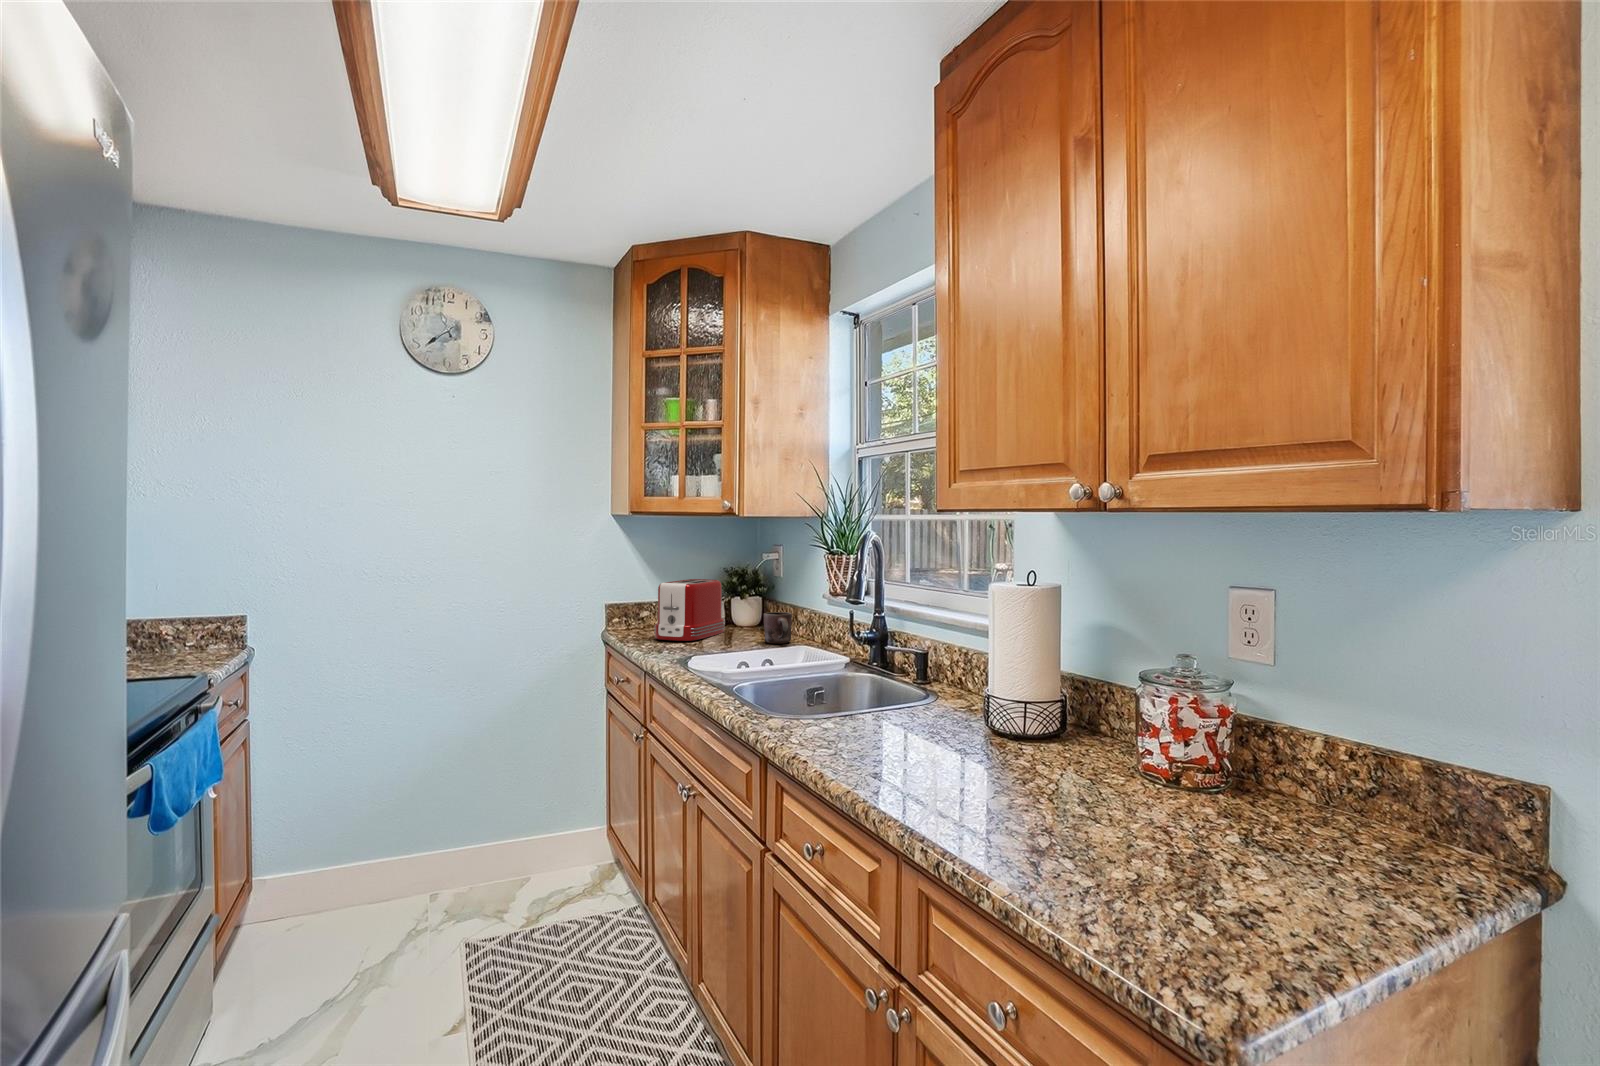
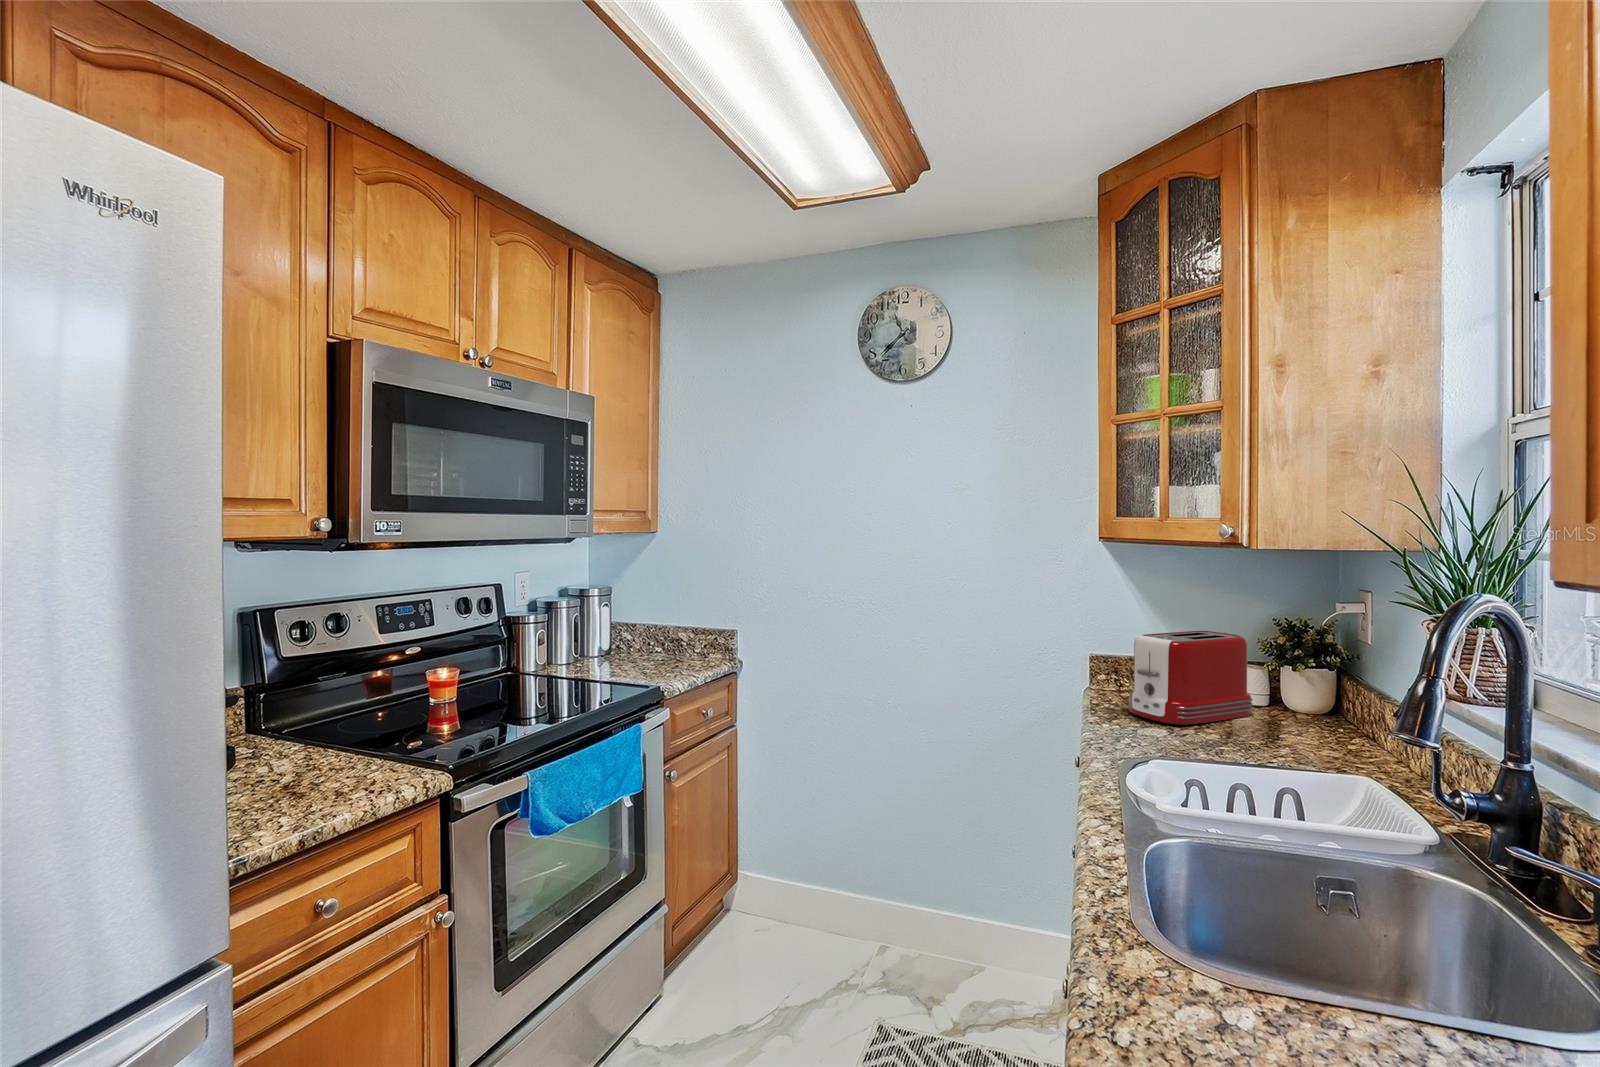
mug: present [764,612,792,644] -> none [1299,703,1357,761]

